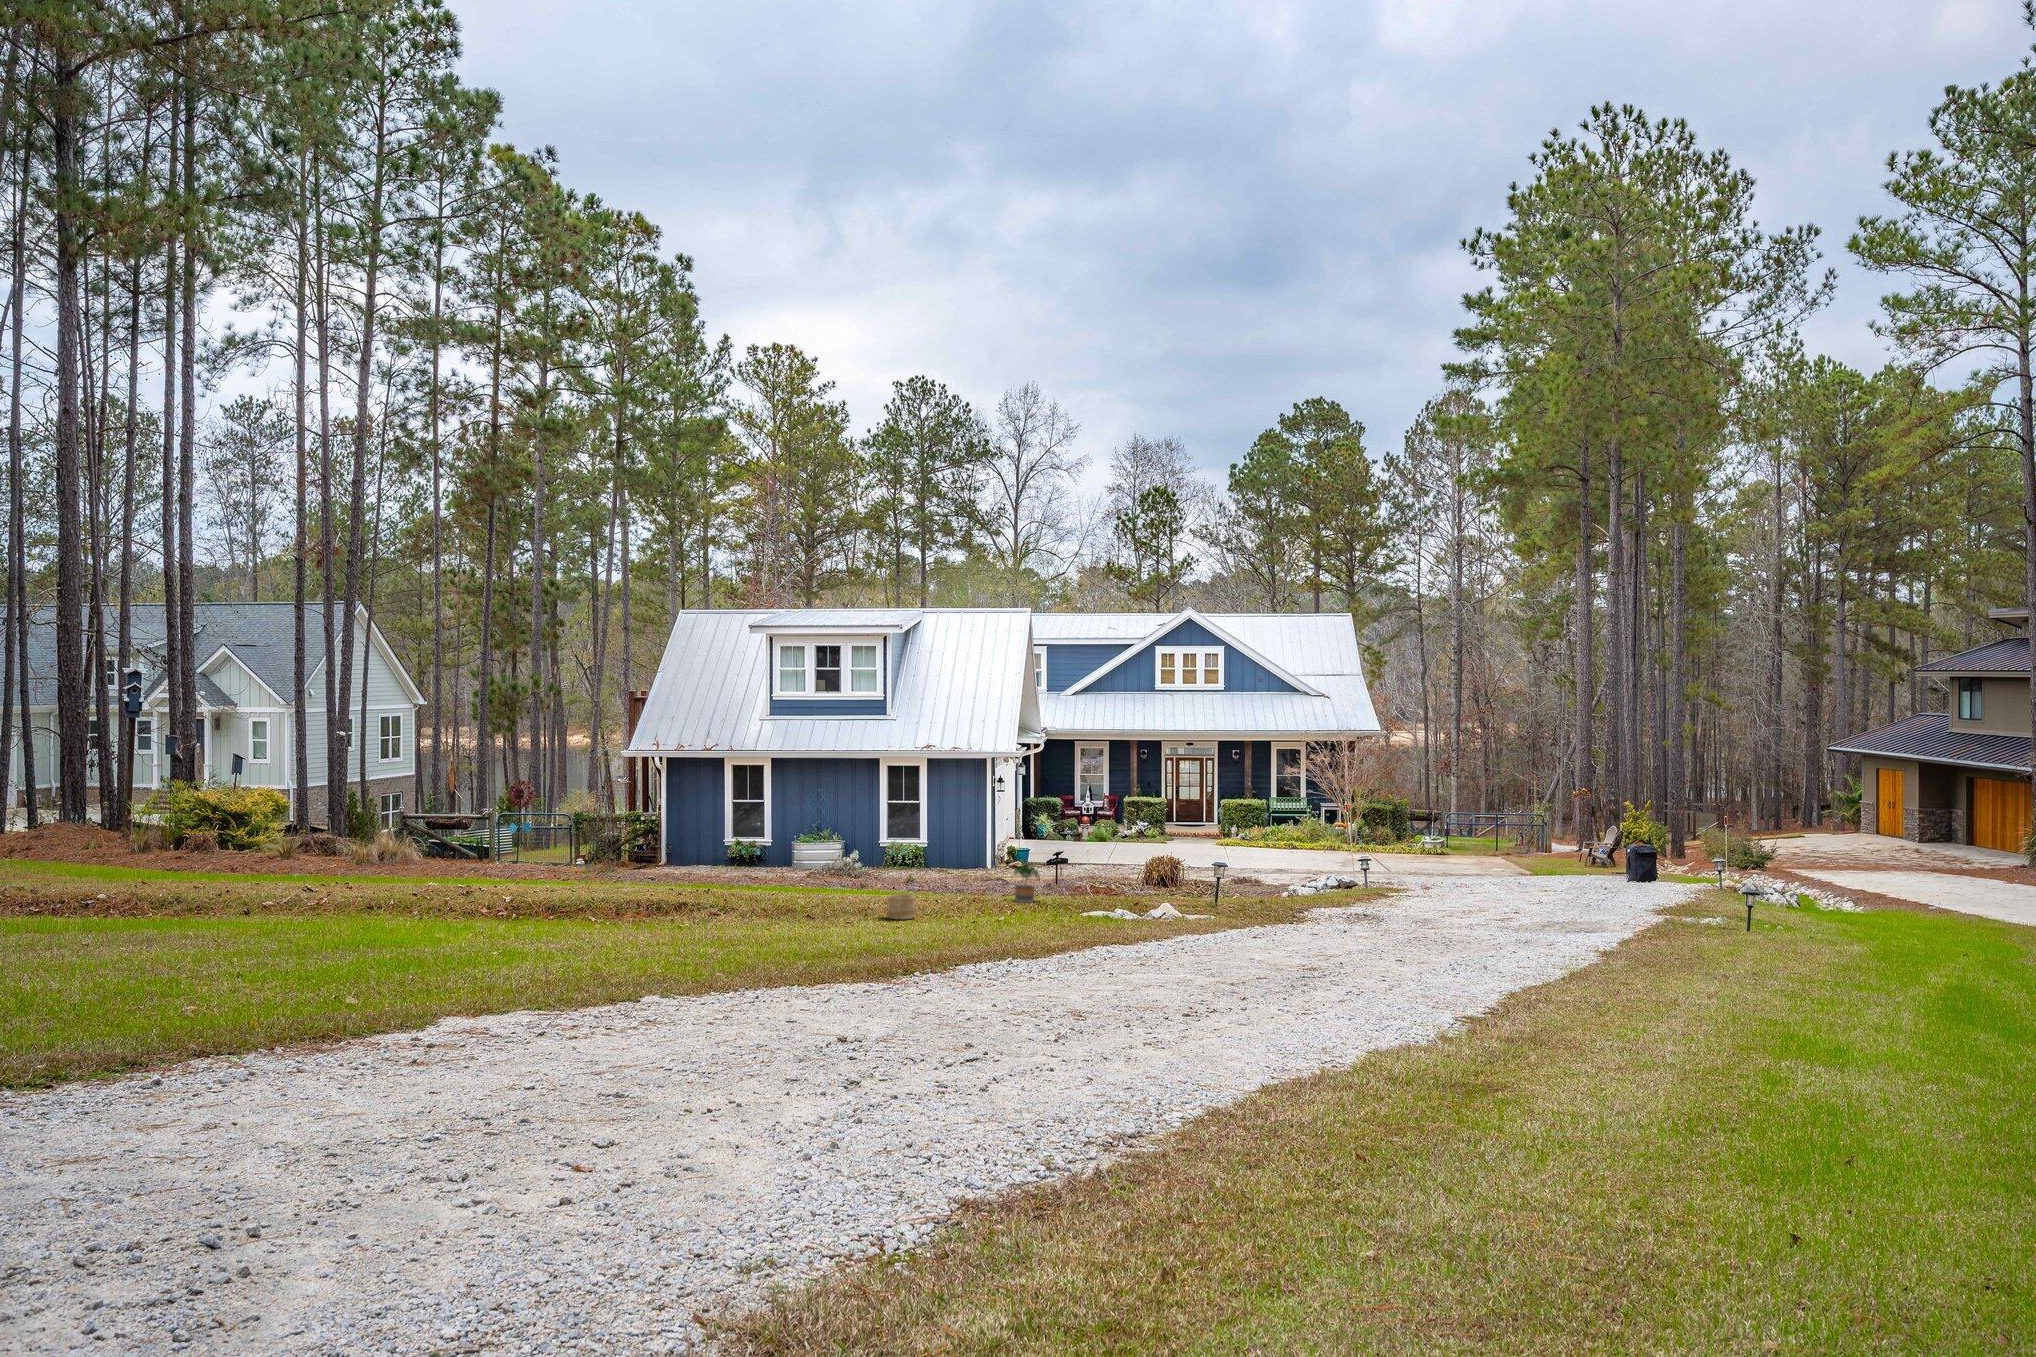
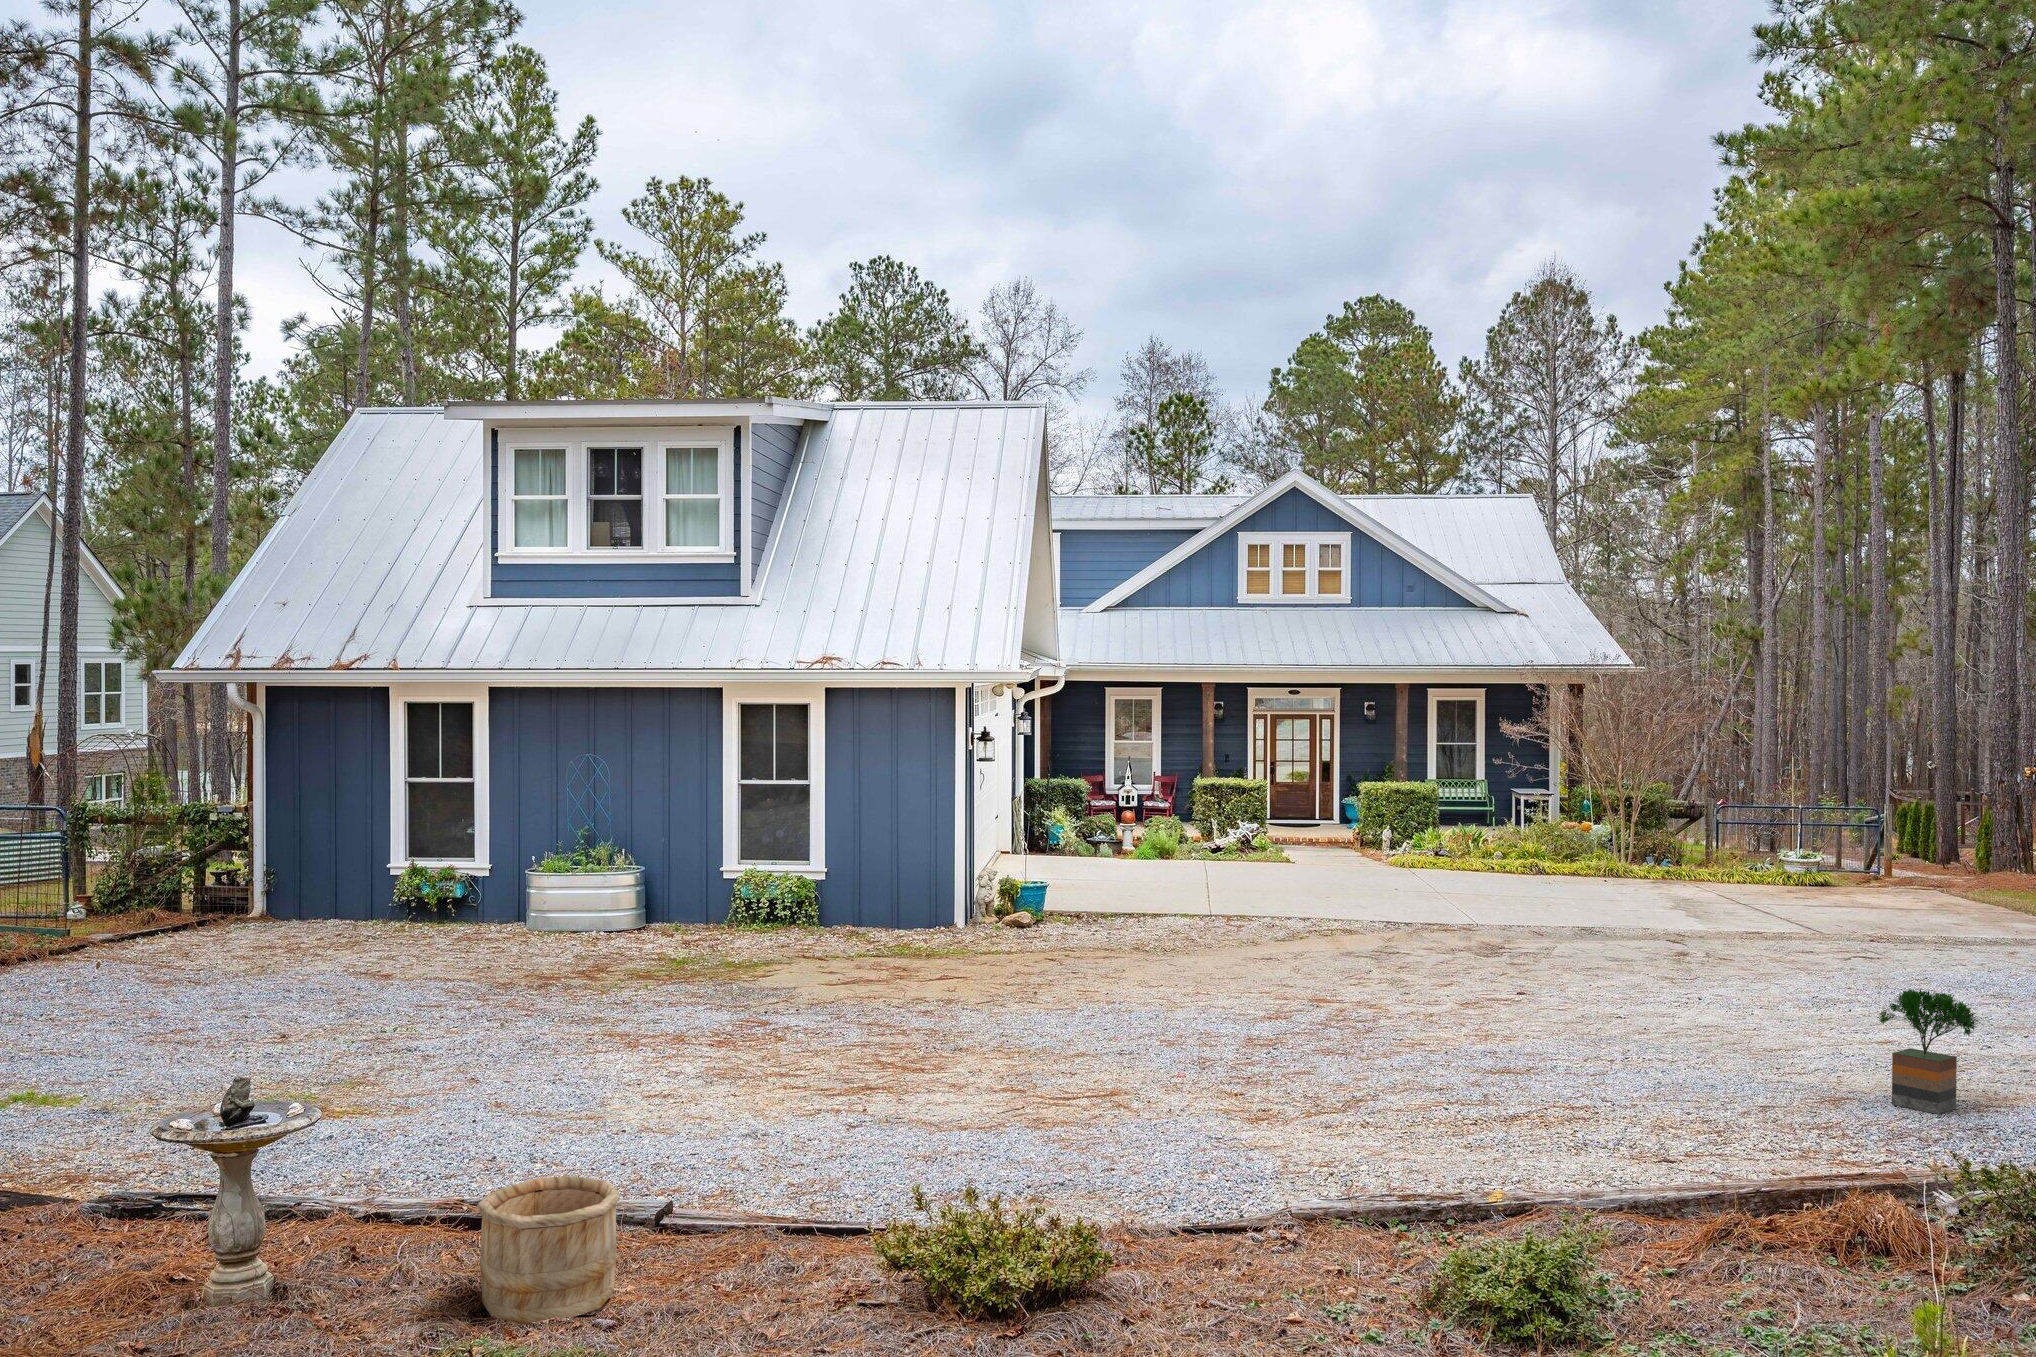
potted tree: present [1014,866,1040,903] -> present [1879,989,1978,1114]

